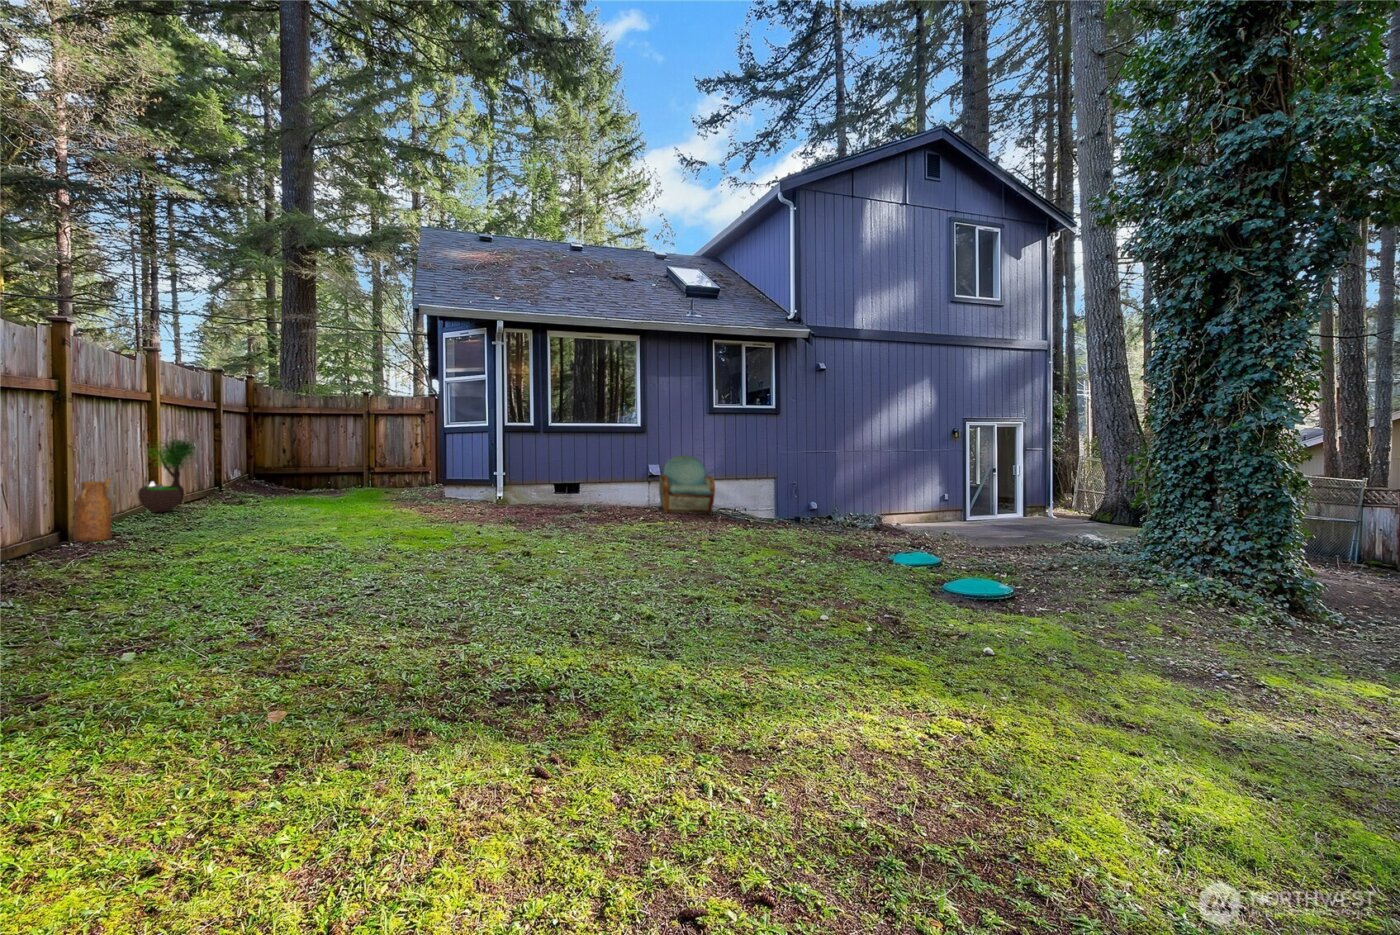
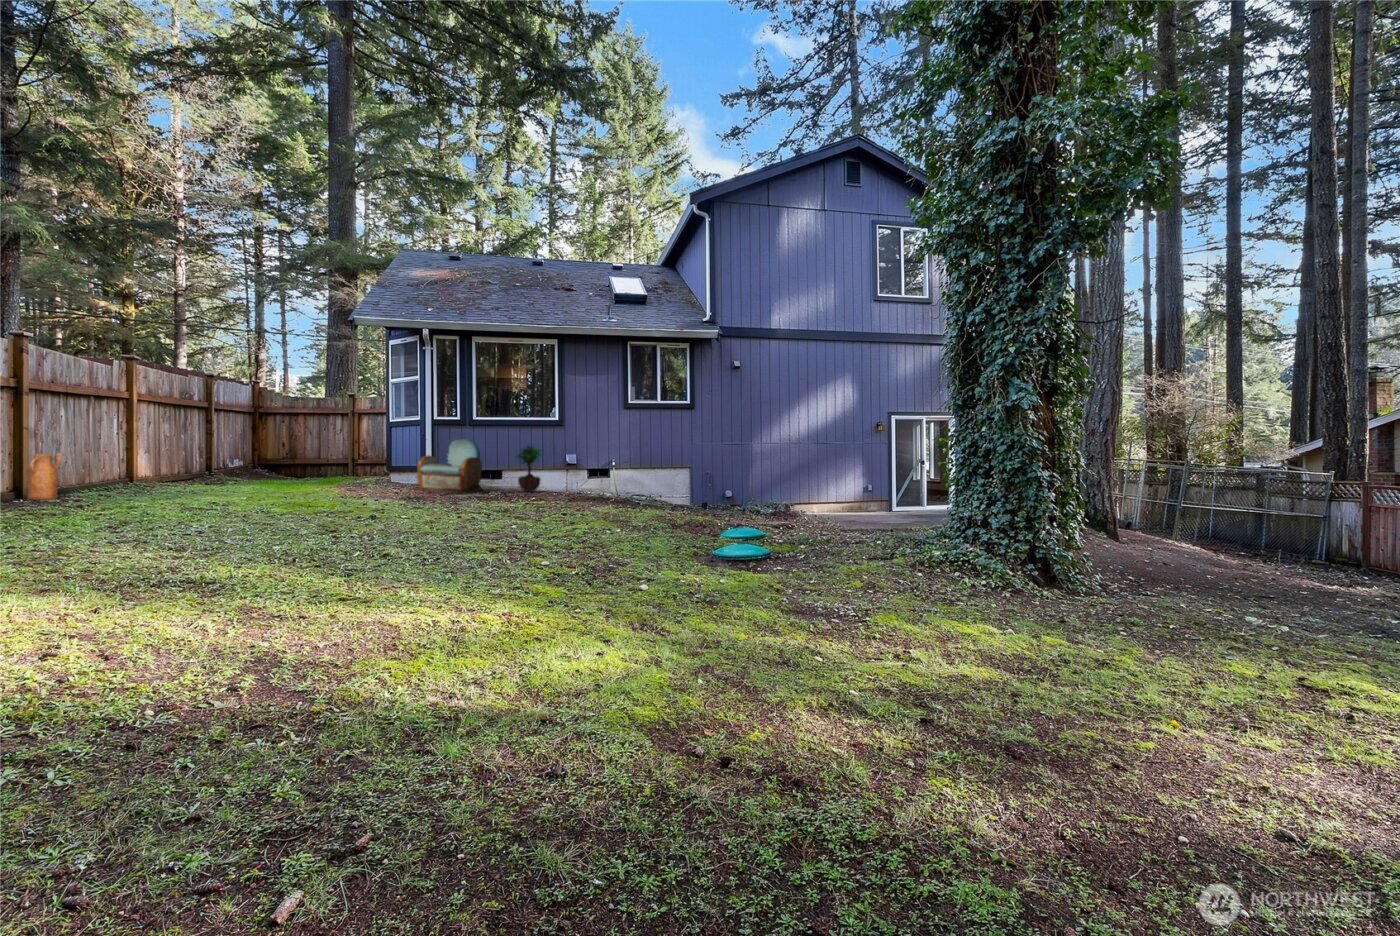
potted tree: present [138,436,195,512] -> present [517,445,541,492]
armchair: present [659,455,715,515] -> present [417,439,482,493]

